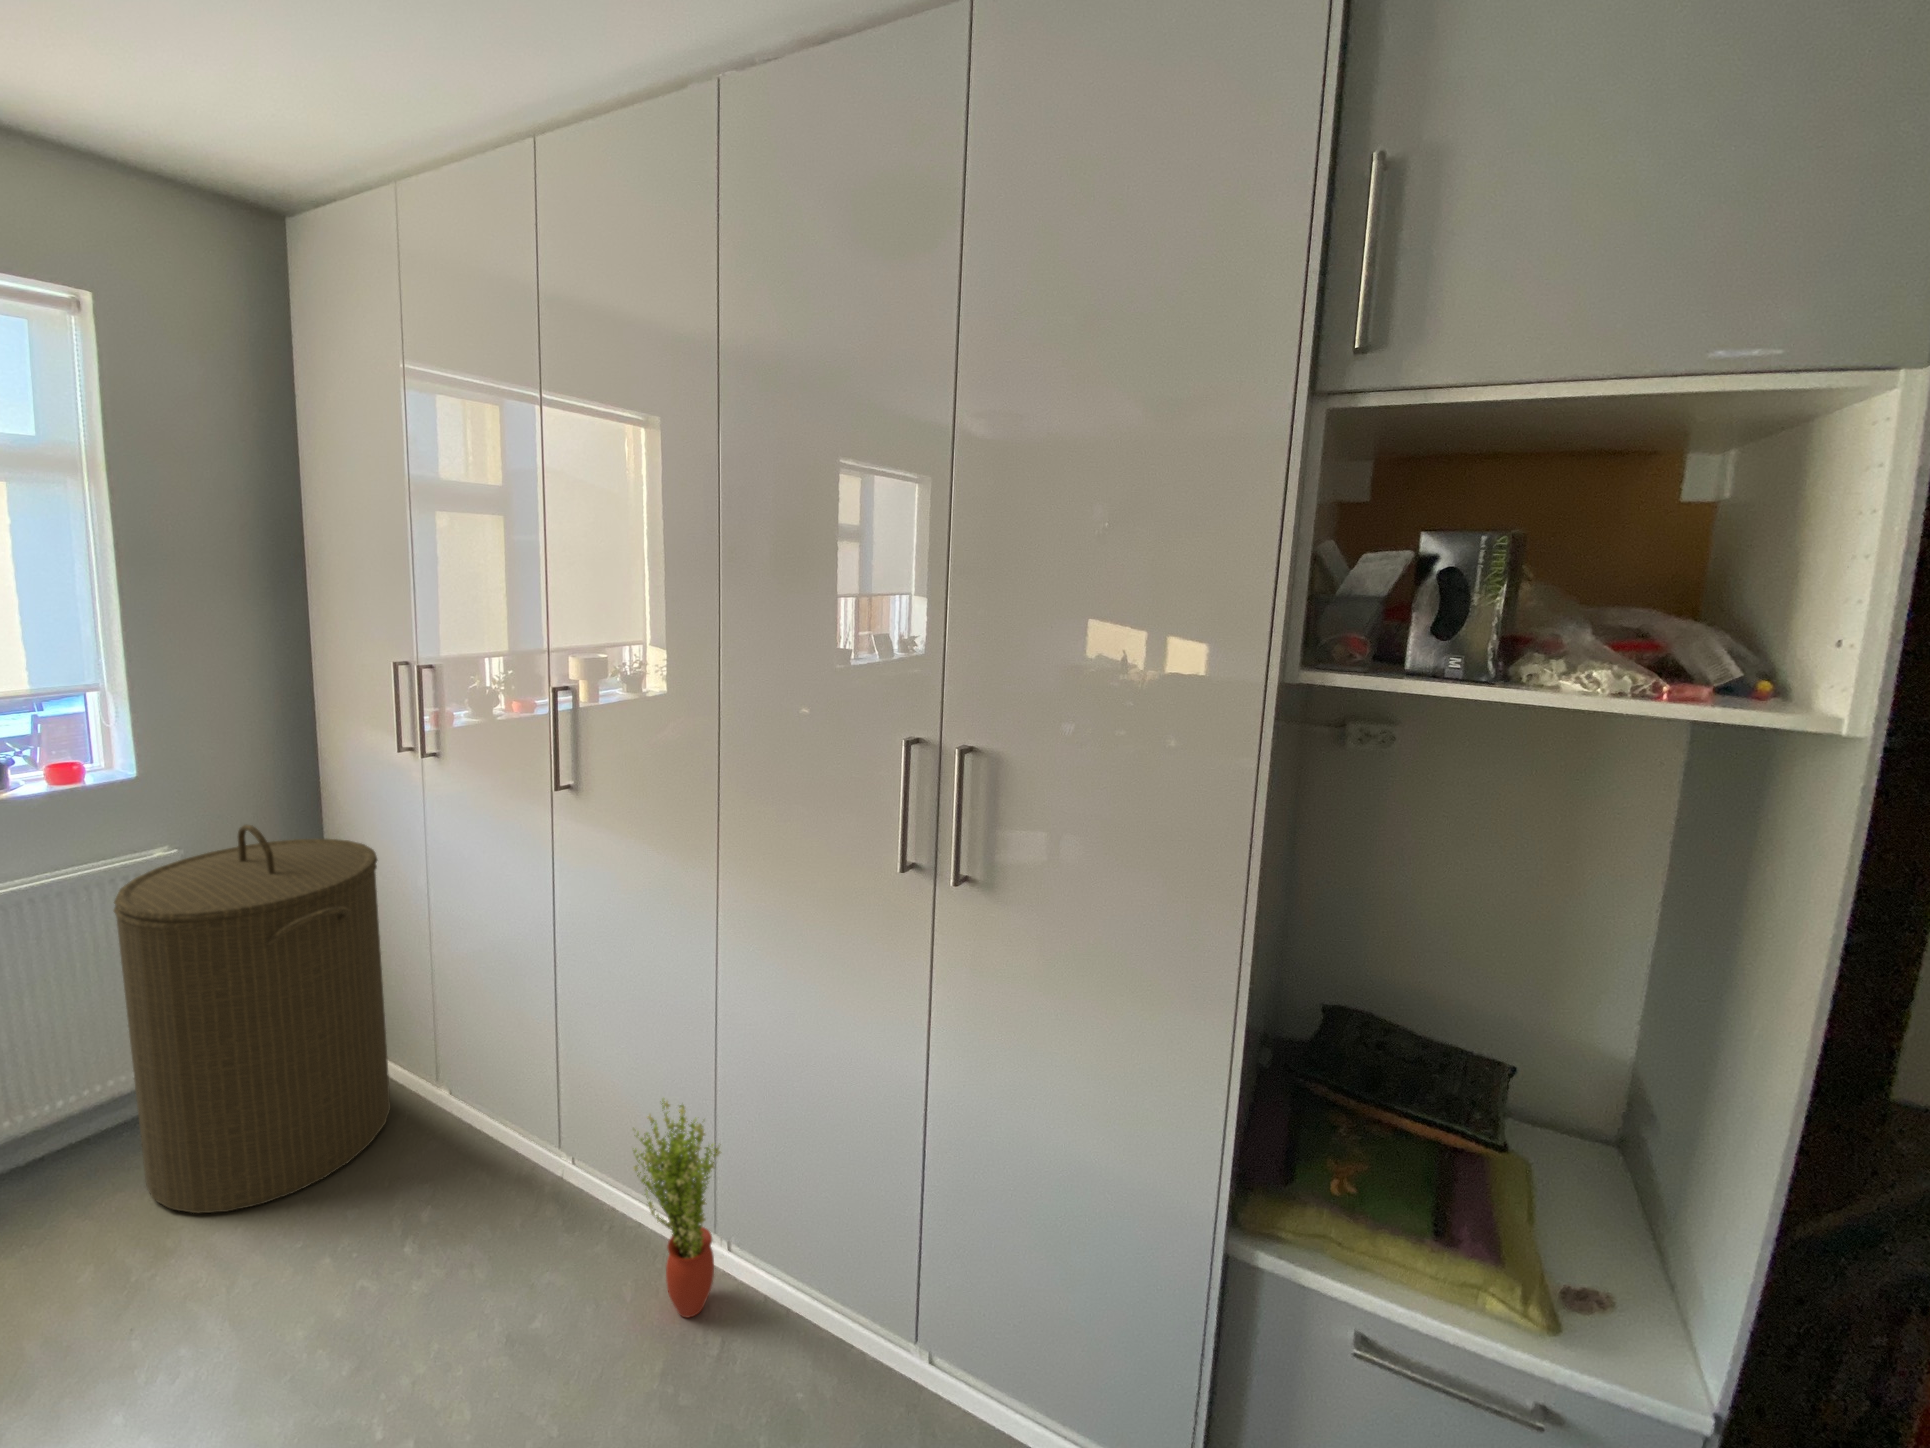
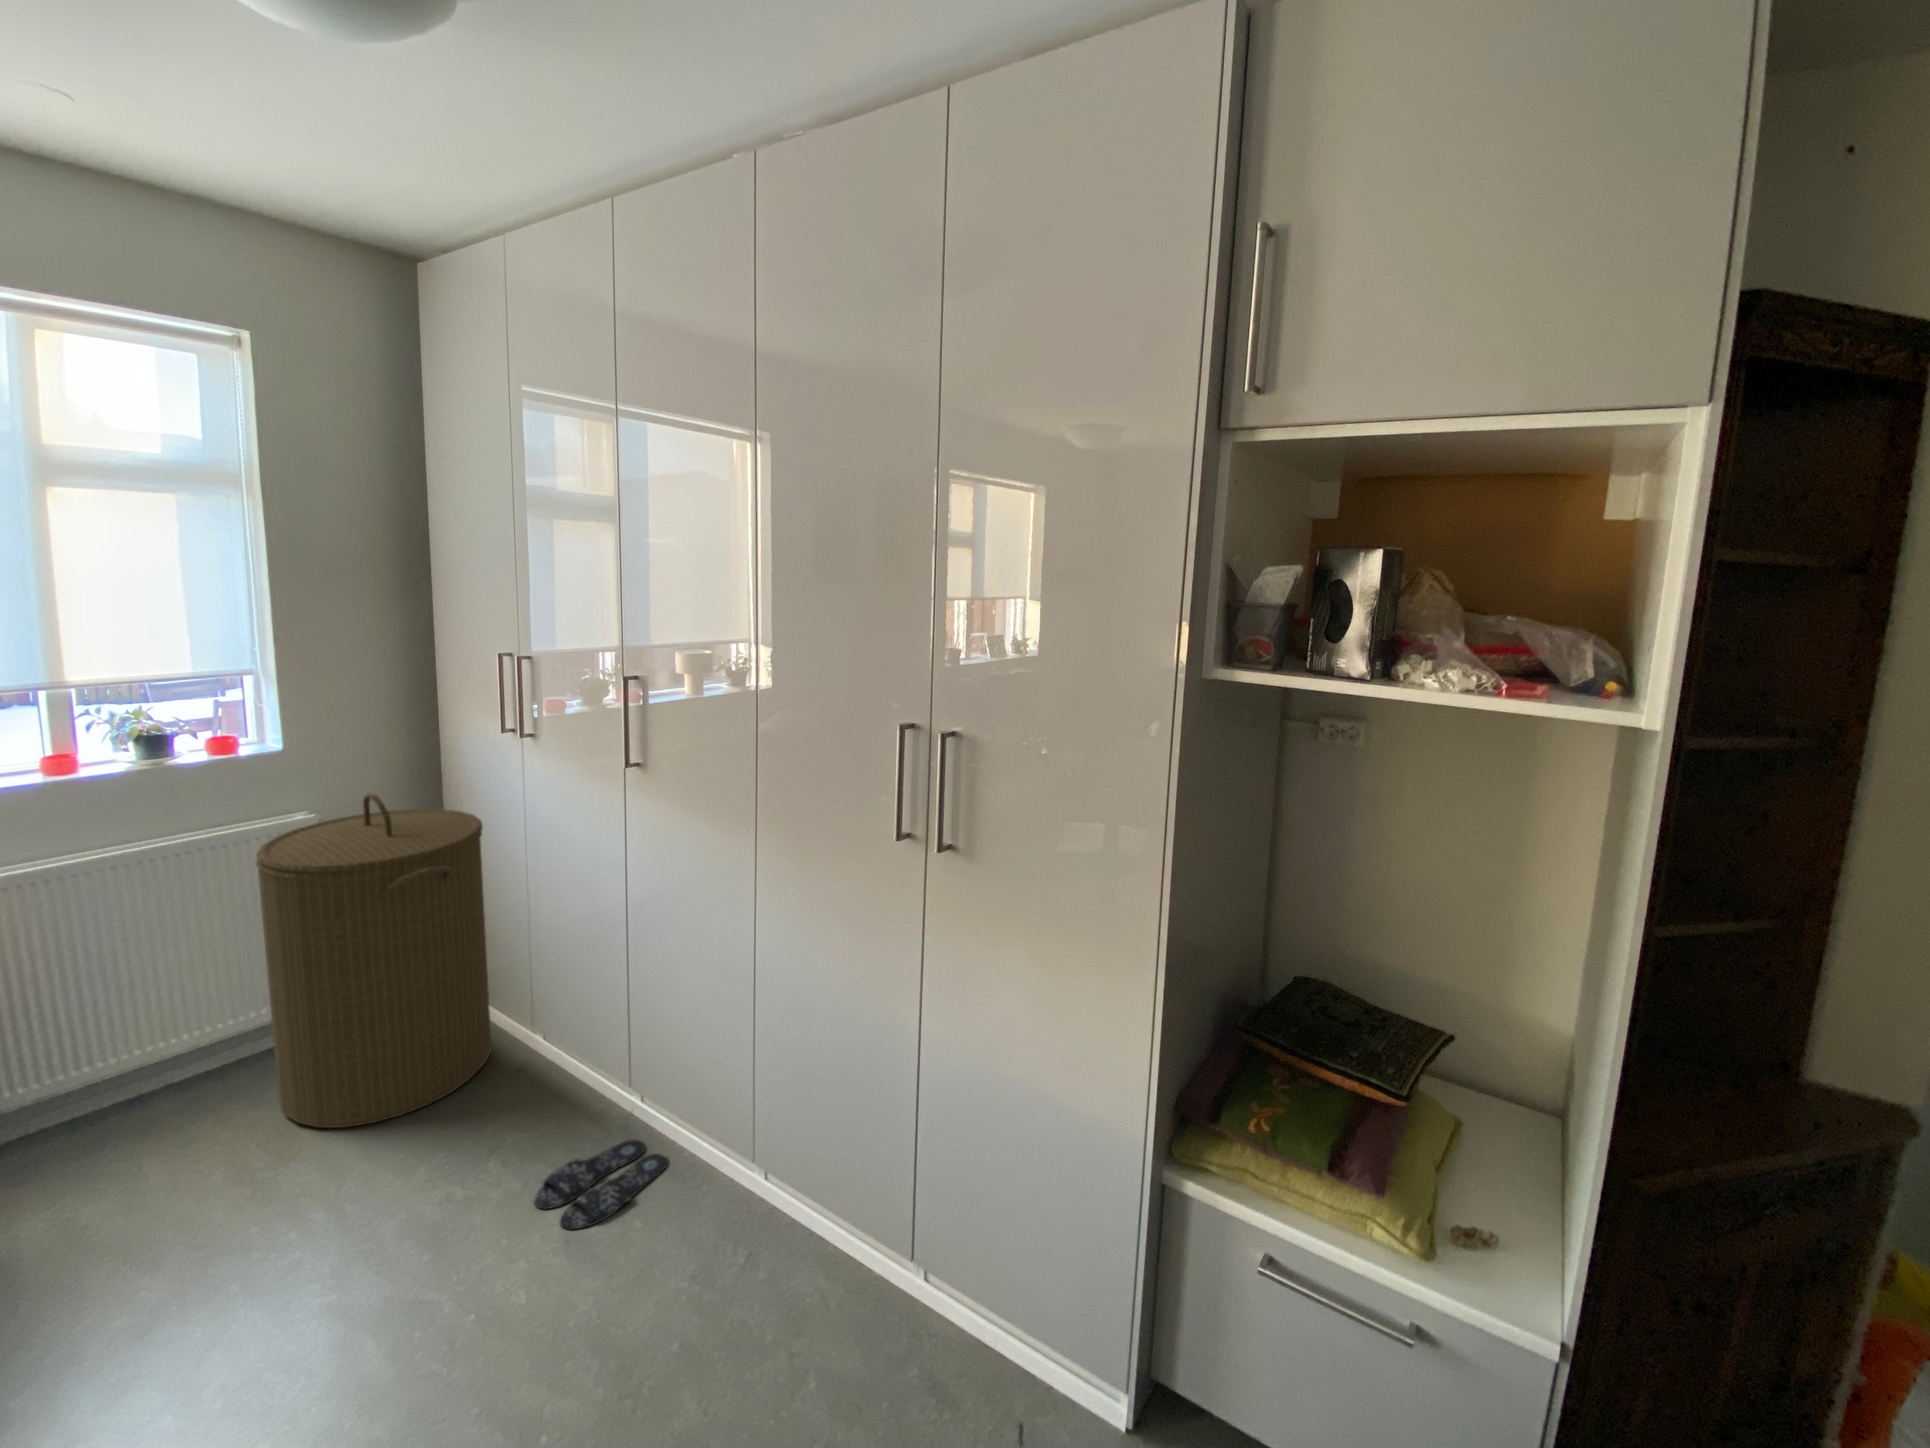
potted plant: present [634,1099,721,1317] -> none [674,1038,751,1234]
slippers: none [465,1208,612,1324] -> present [535,1140,668,1230]

